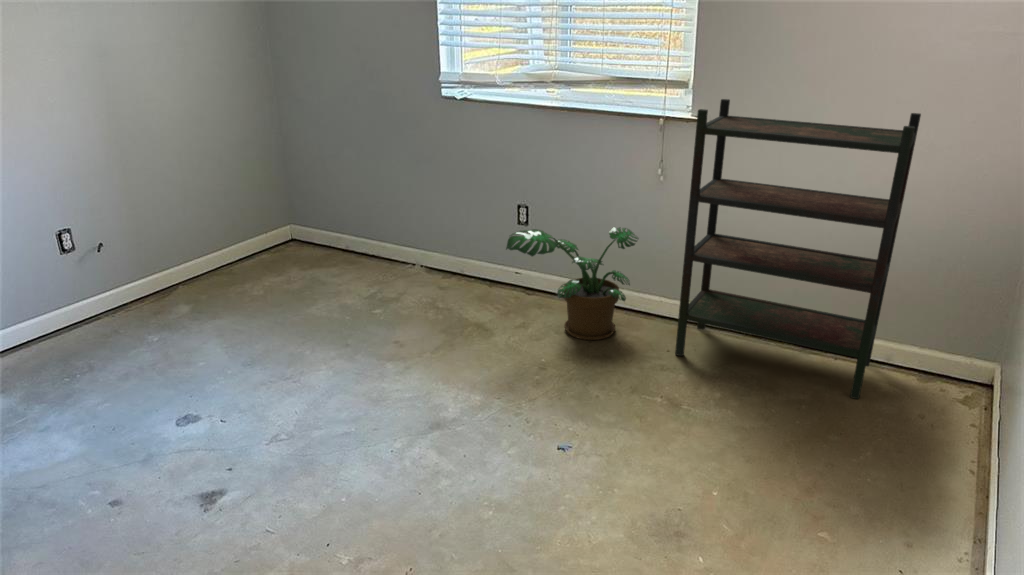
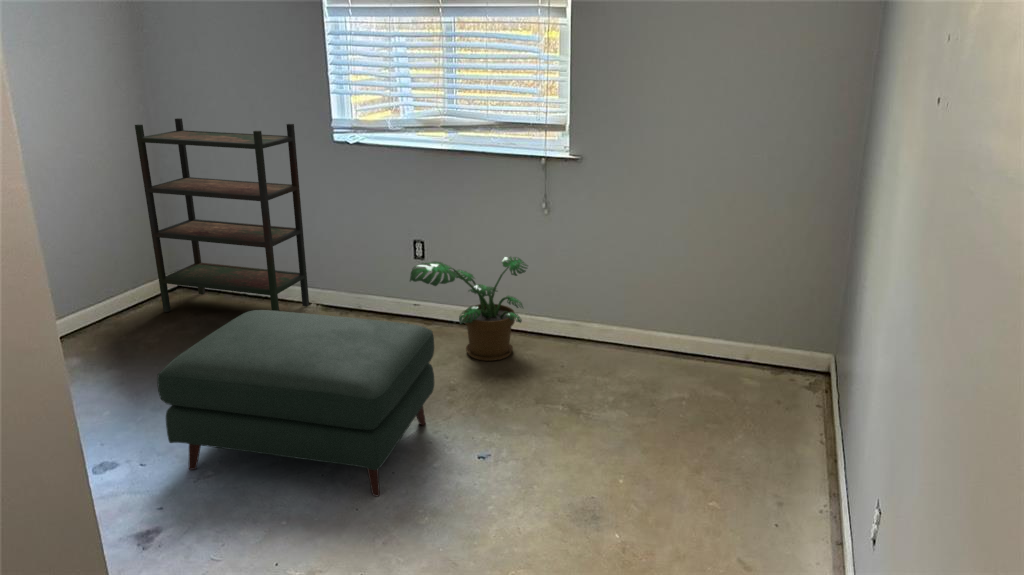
bookshelf: present [675,99,921,399] -> present [135,118,309,312]
ottoman: none [233,272,520,481] -> present [157,310,434,496]

